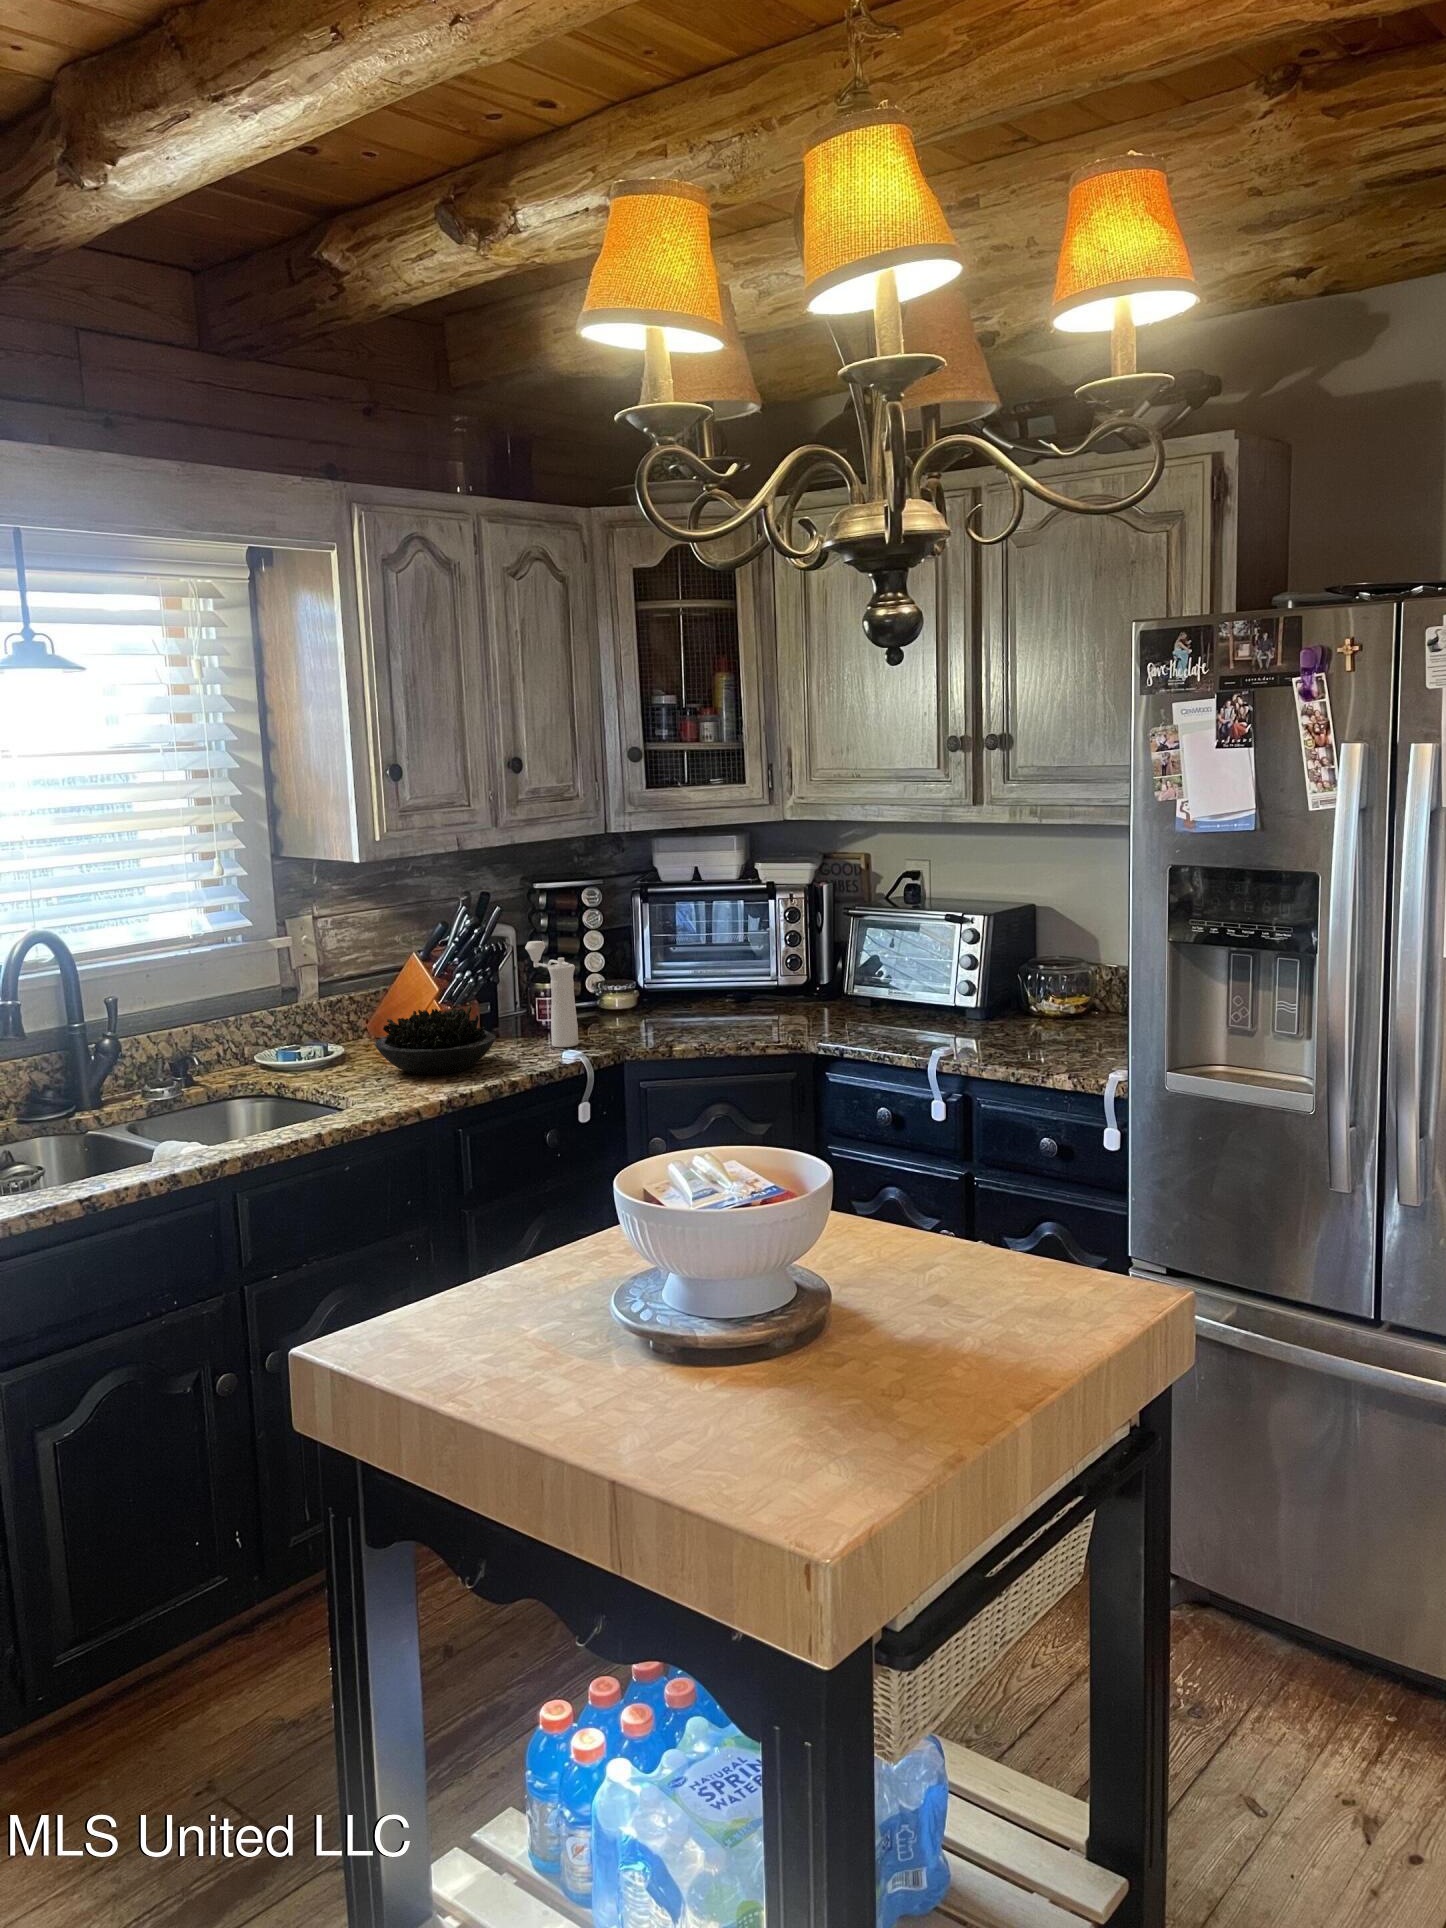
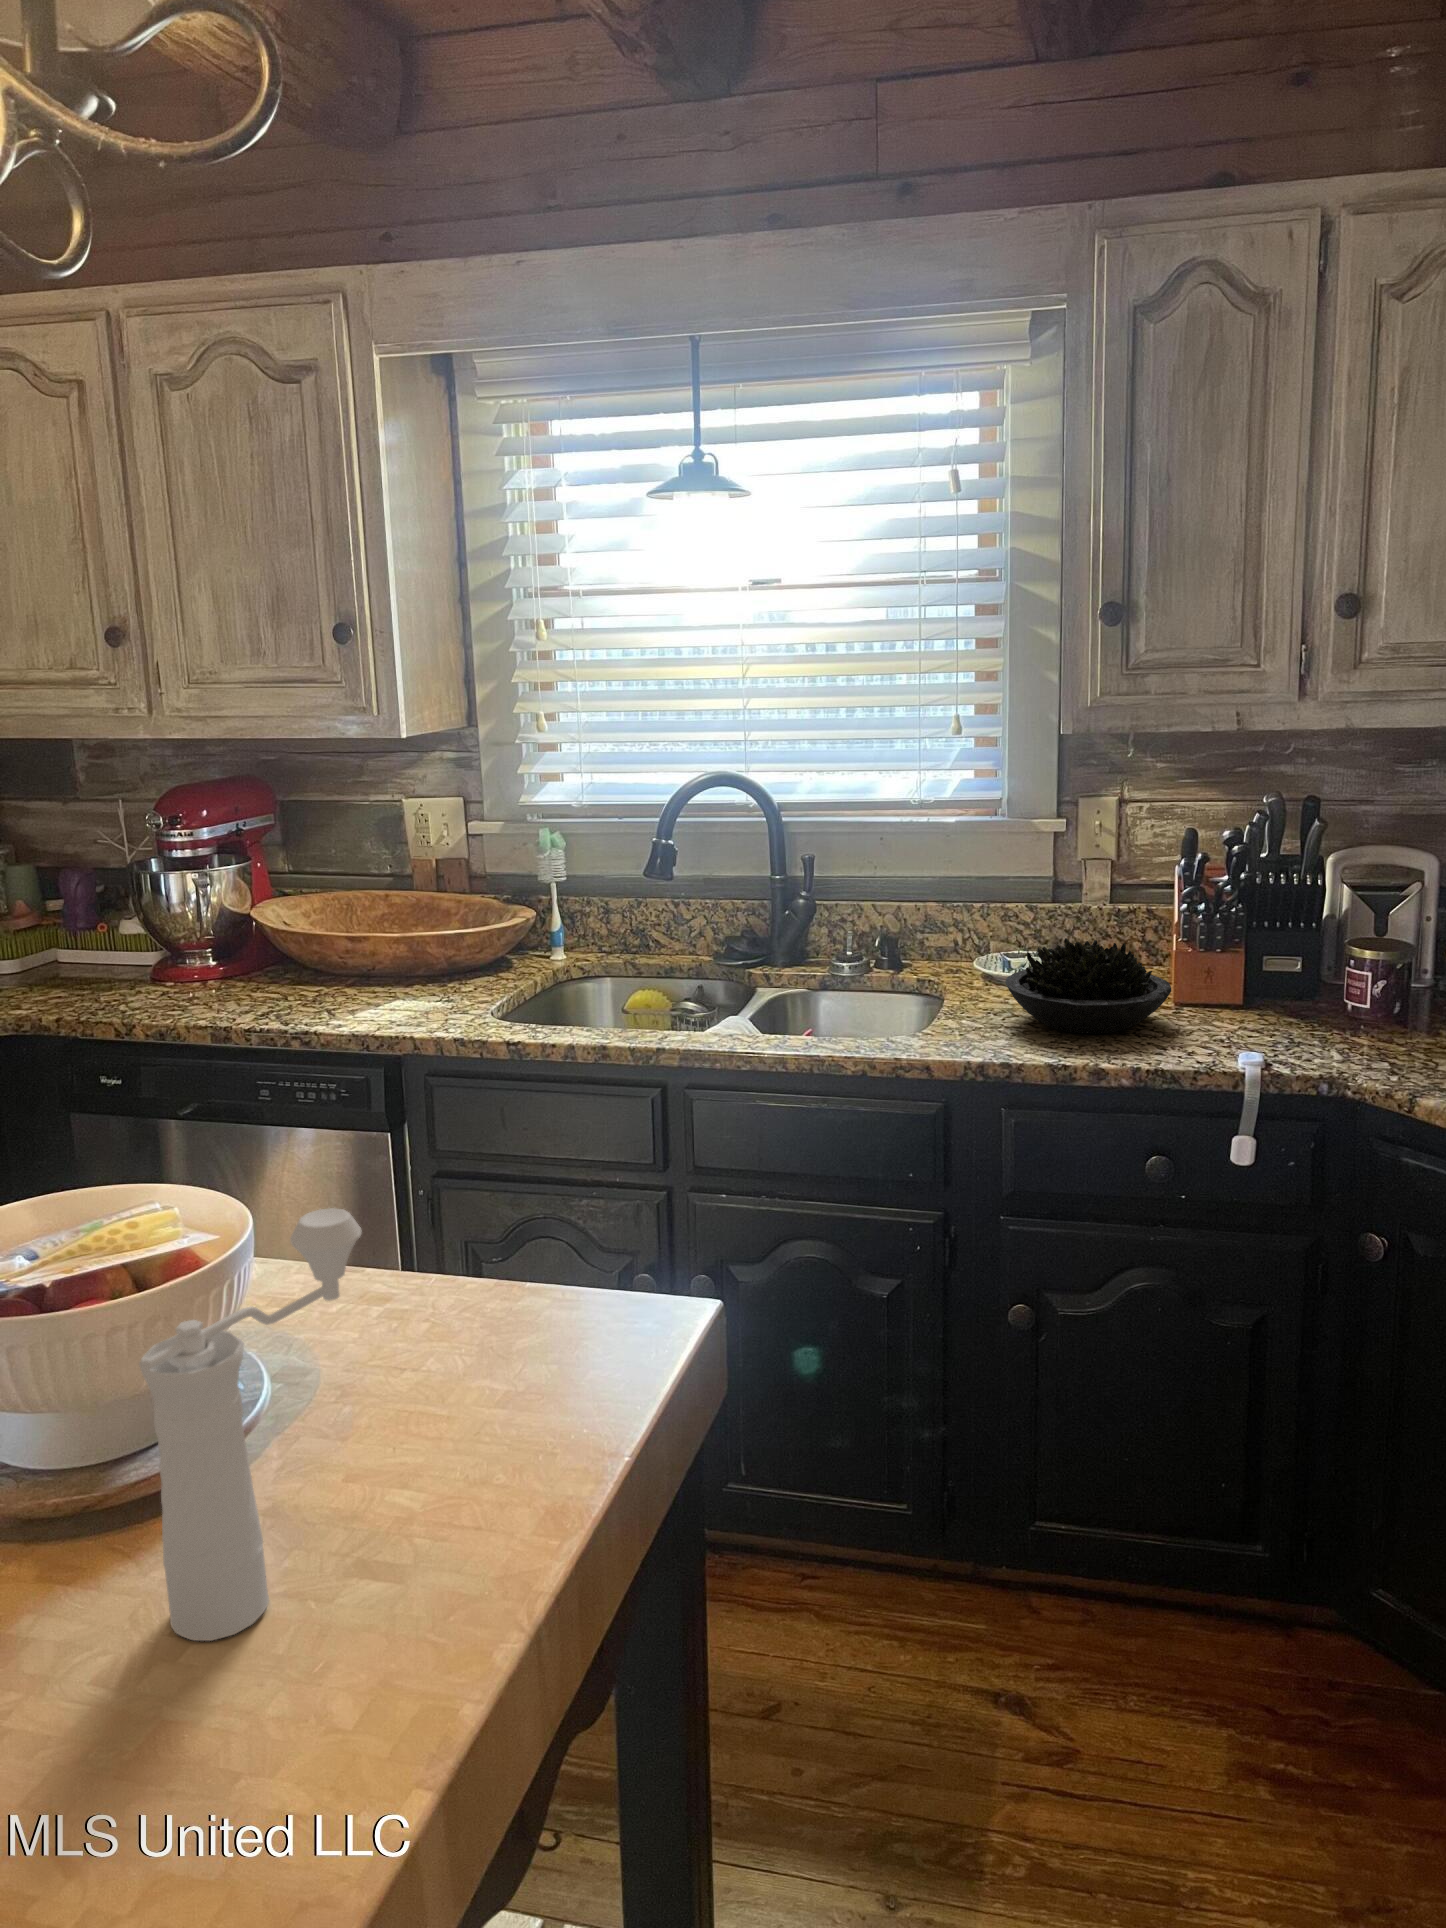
pepper mill: present [525,941,578,1047] -> present [139,1208,361,1641]

